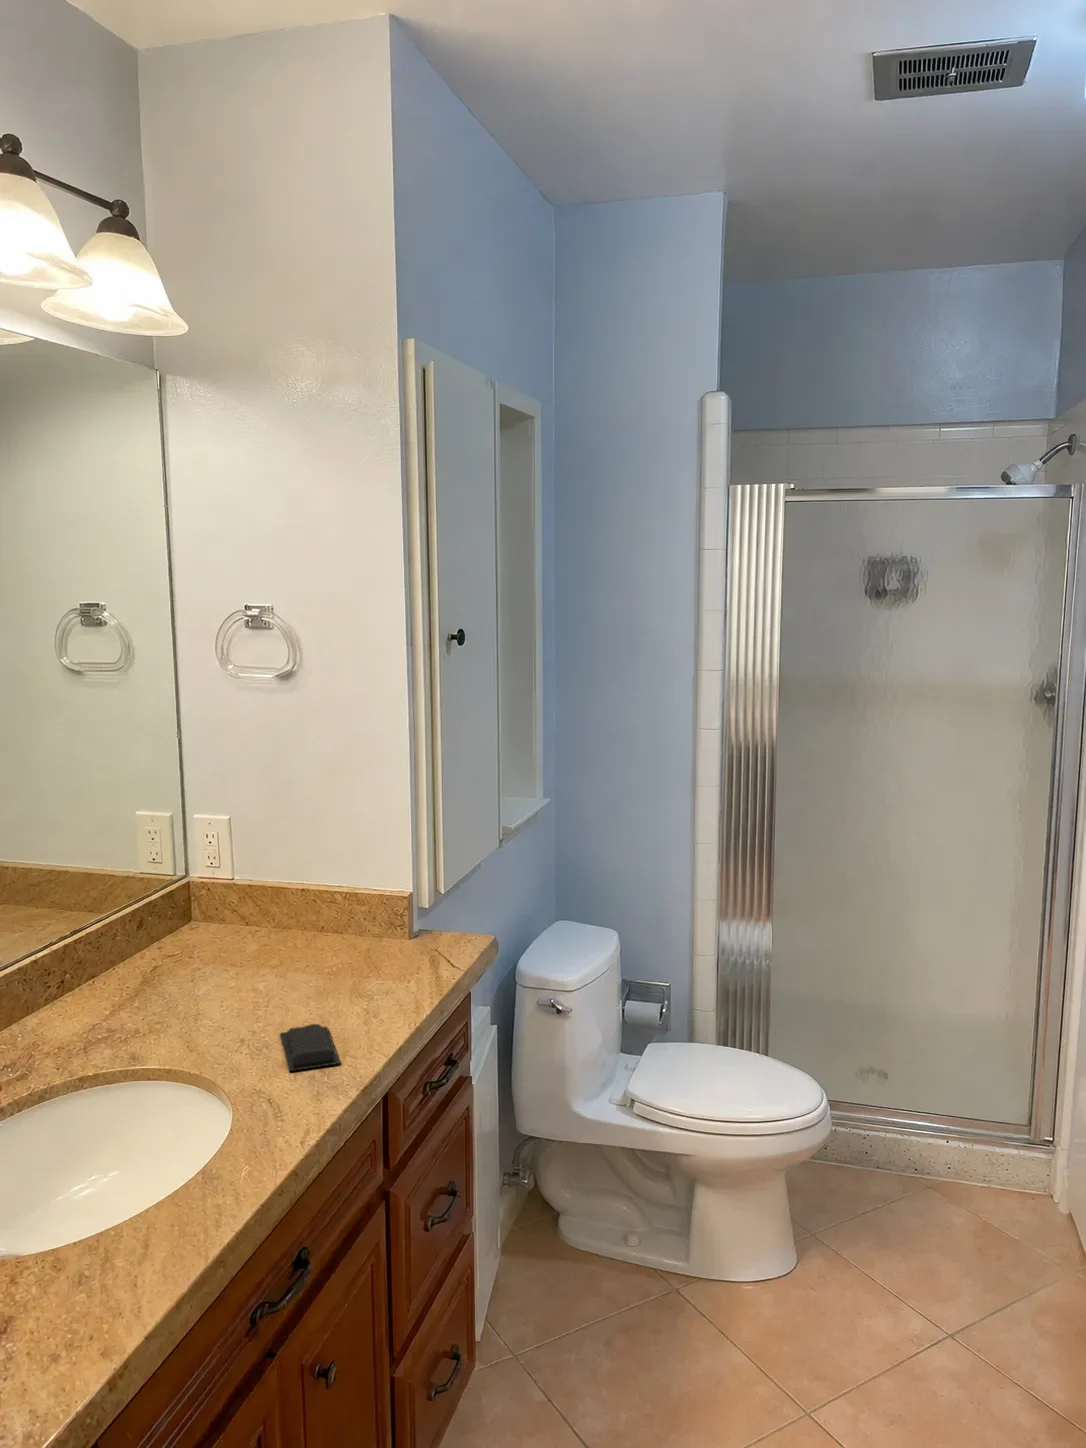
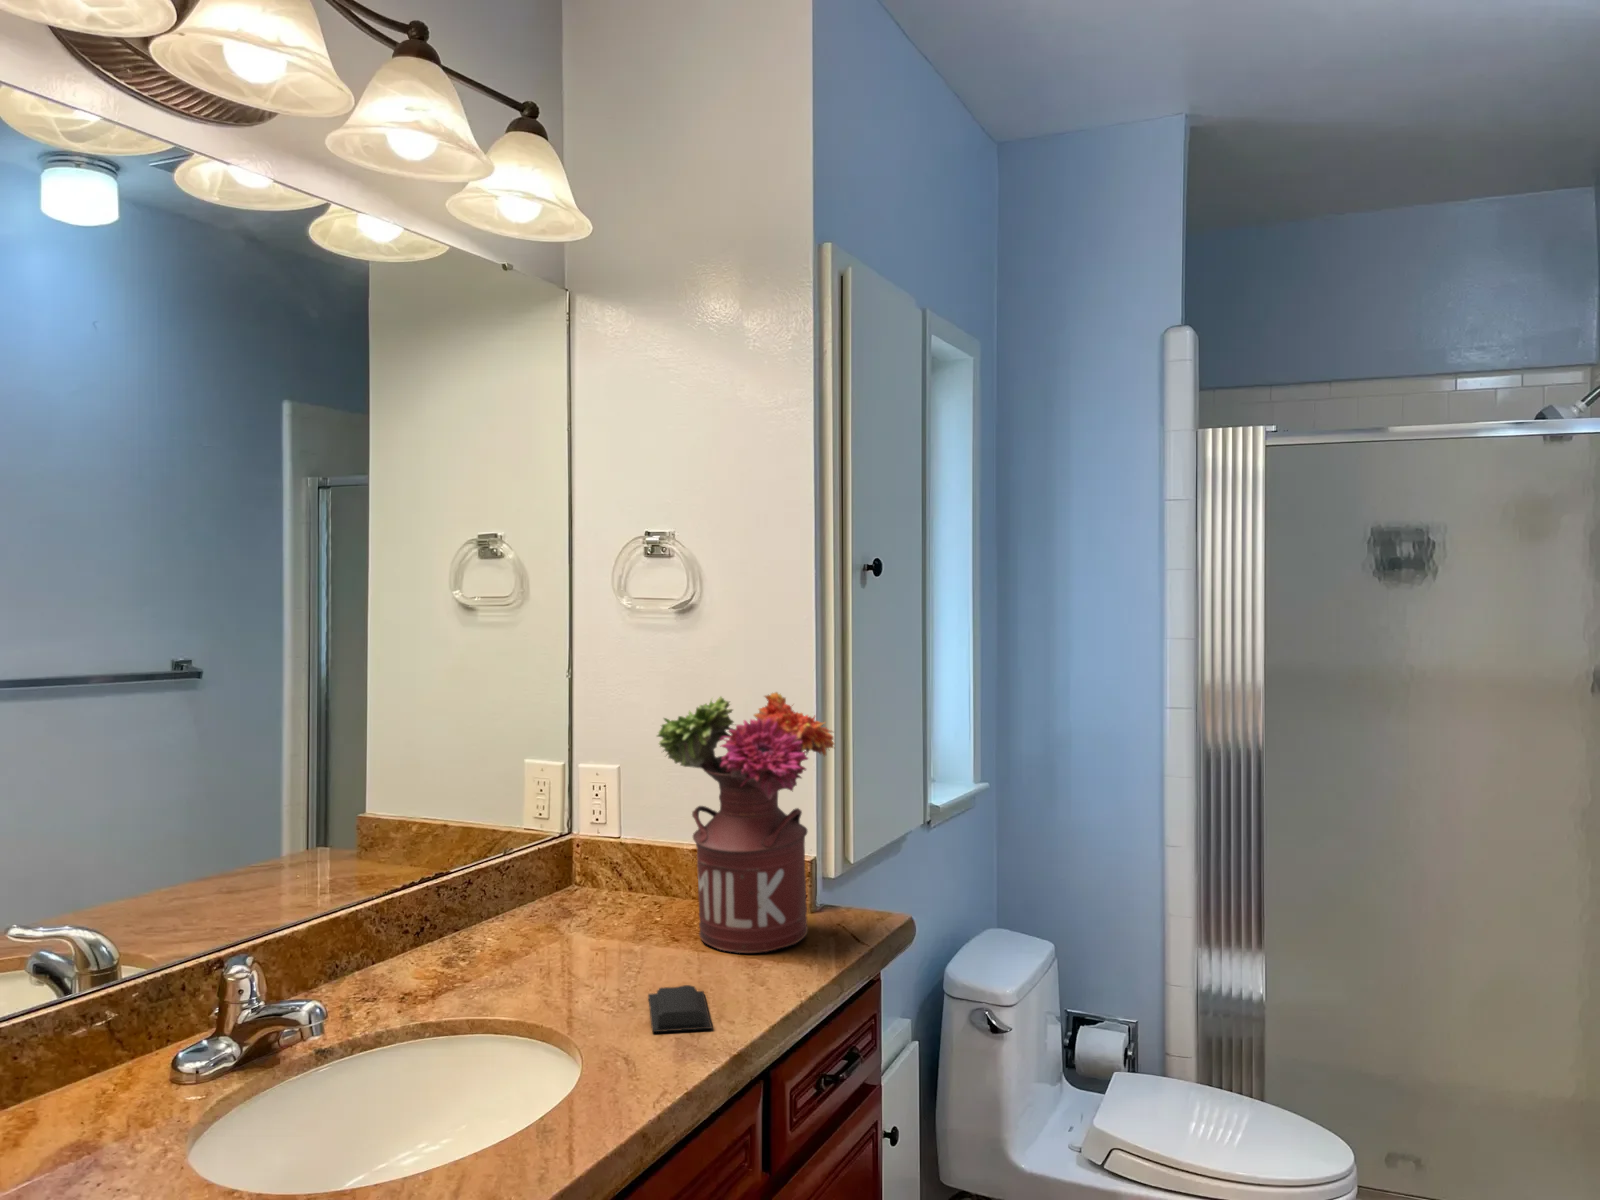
flower arrangement: none [270,759,430,984] -> present [657,692,835,953]

